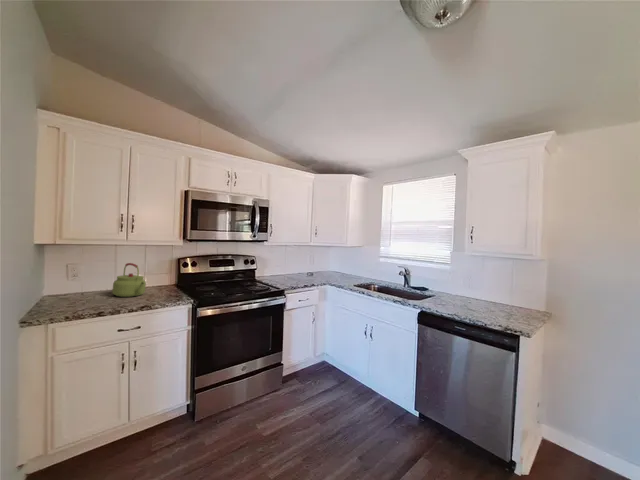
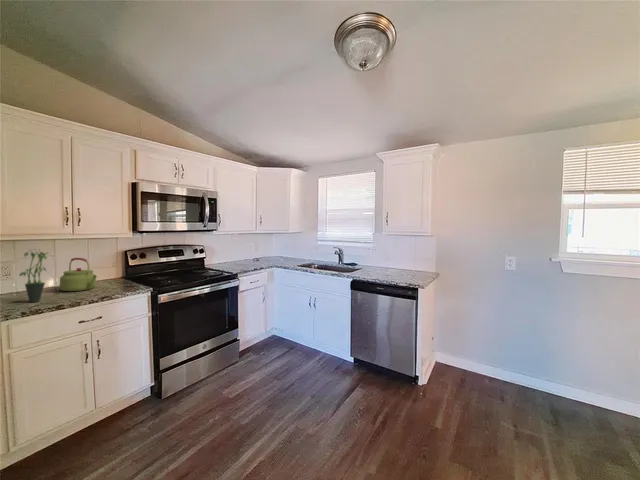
potted plant: none [71,253,104,306] -> present [20,252,47,302]

